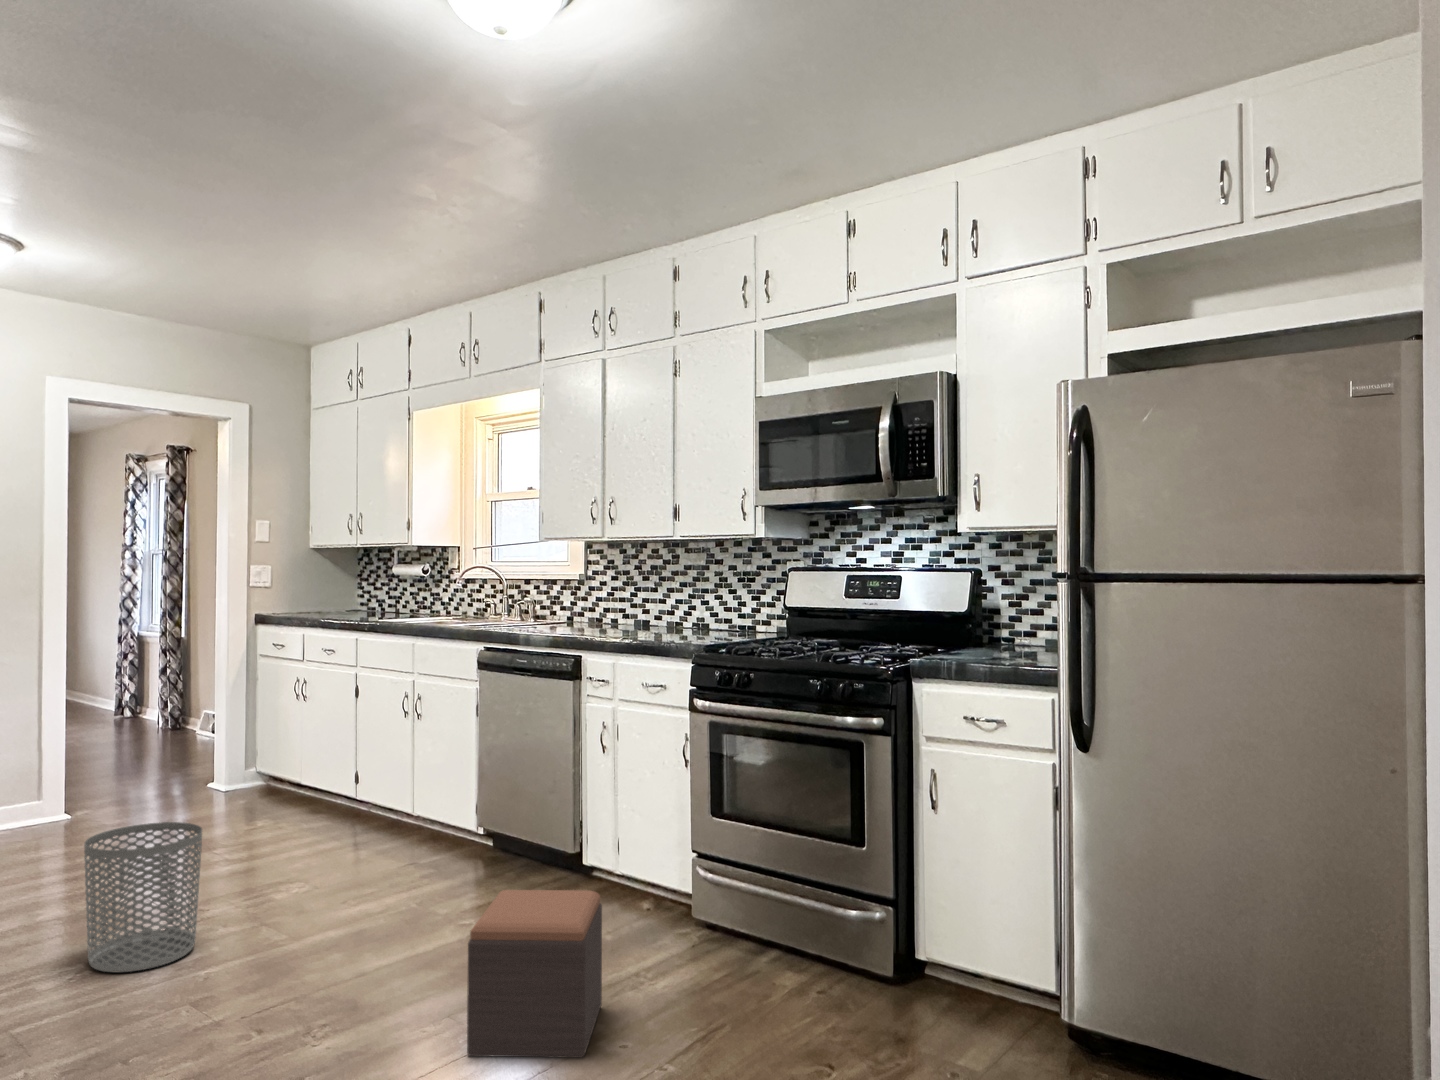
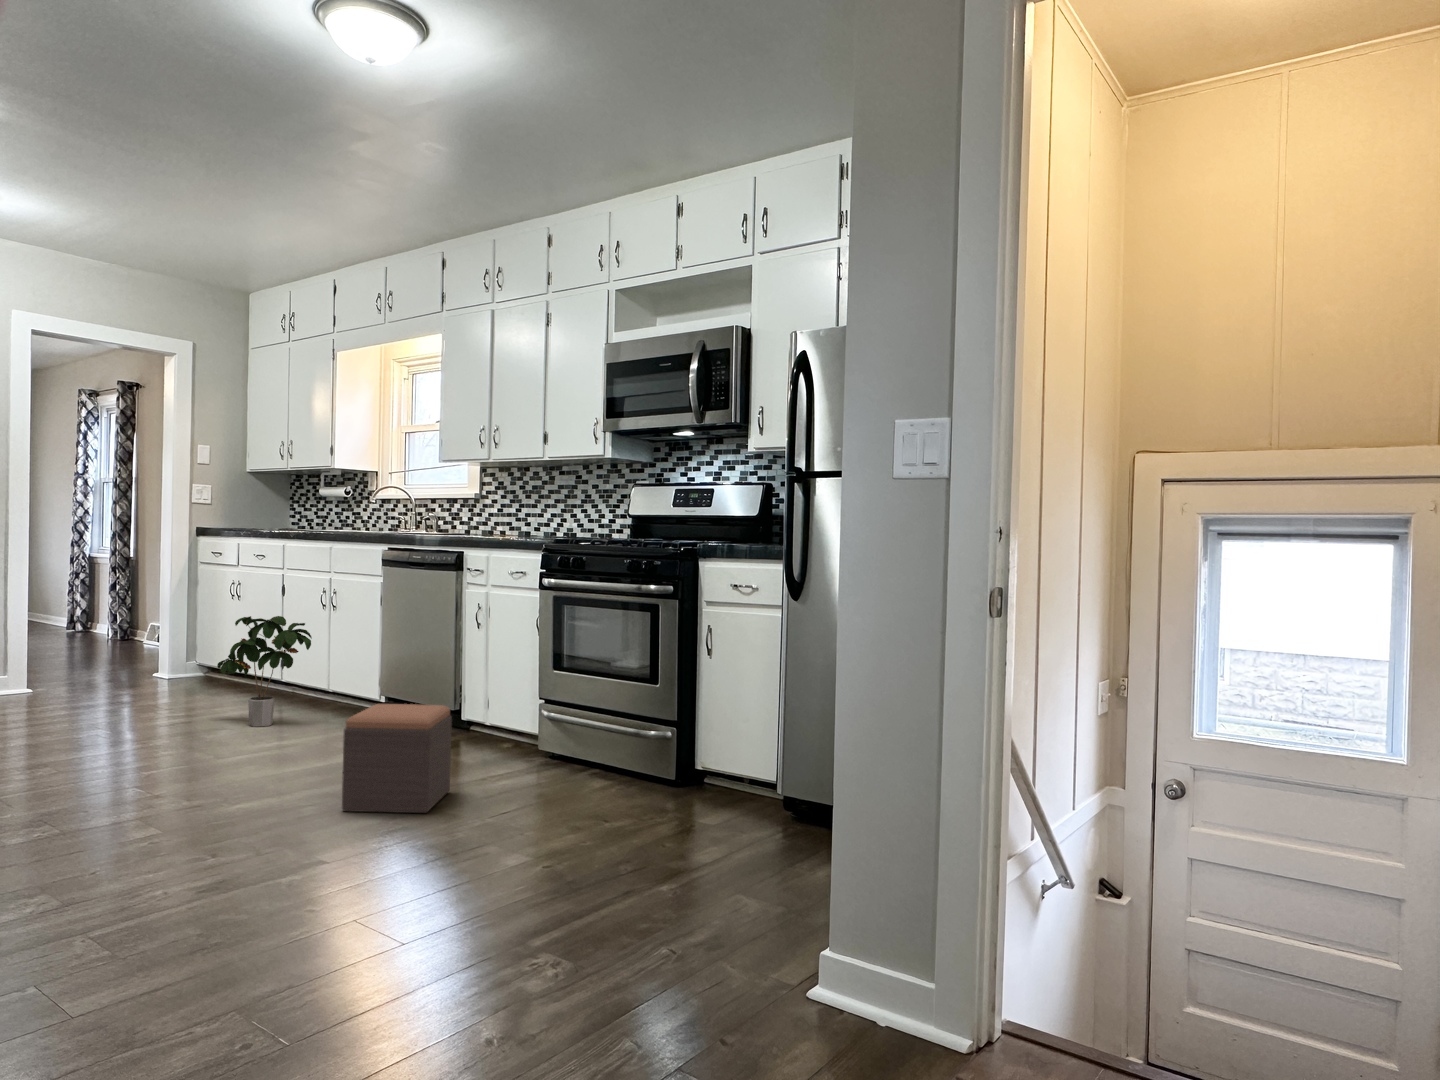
potted plant: none [285,737,398,876] -> present [217,616,312,727]
waste bin: present [84,822,202,972] -> none [53,665,147,770]

